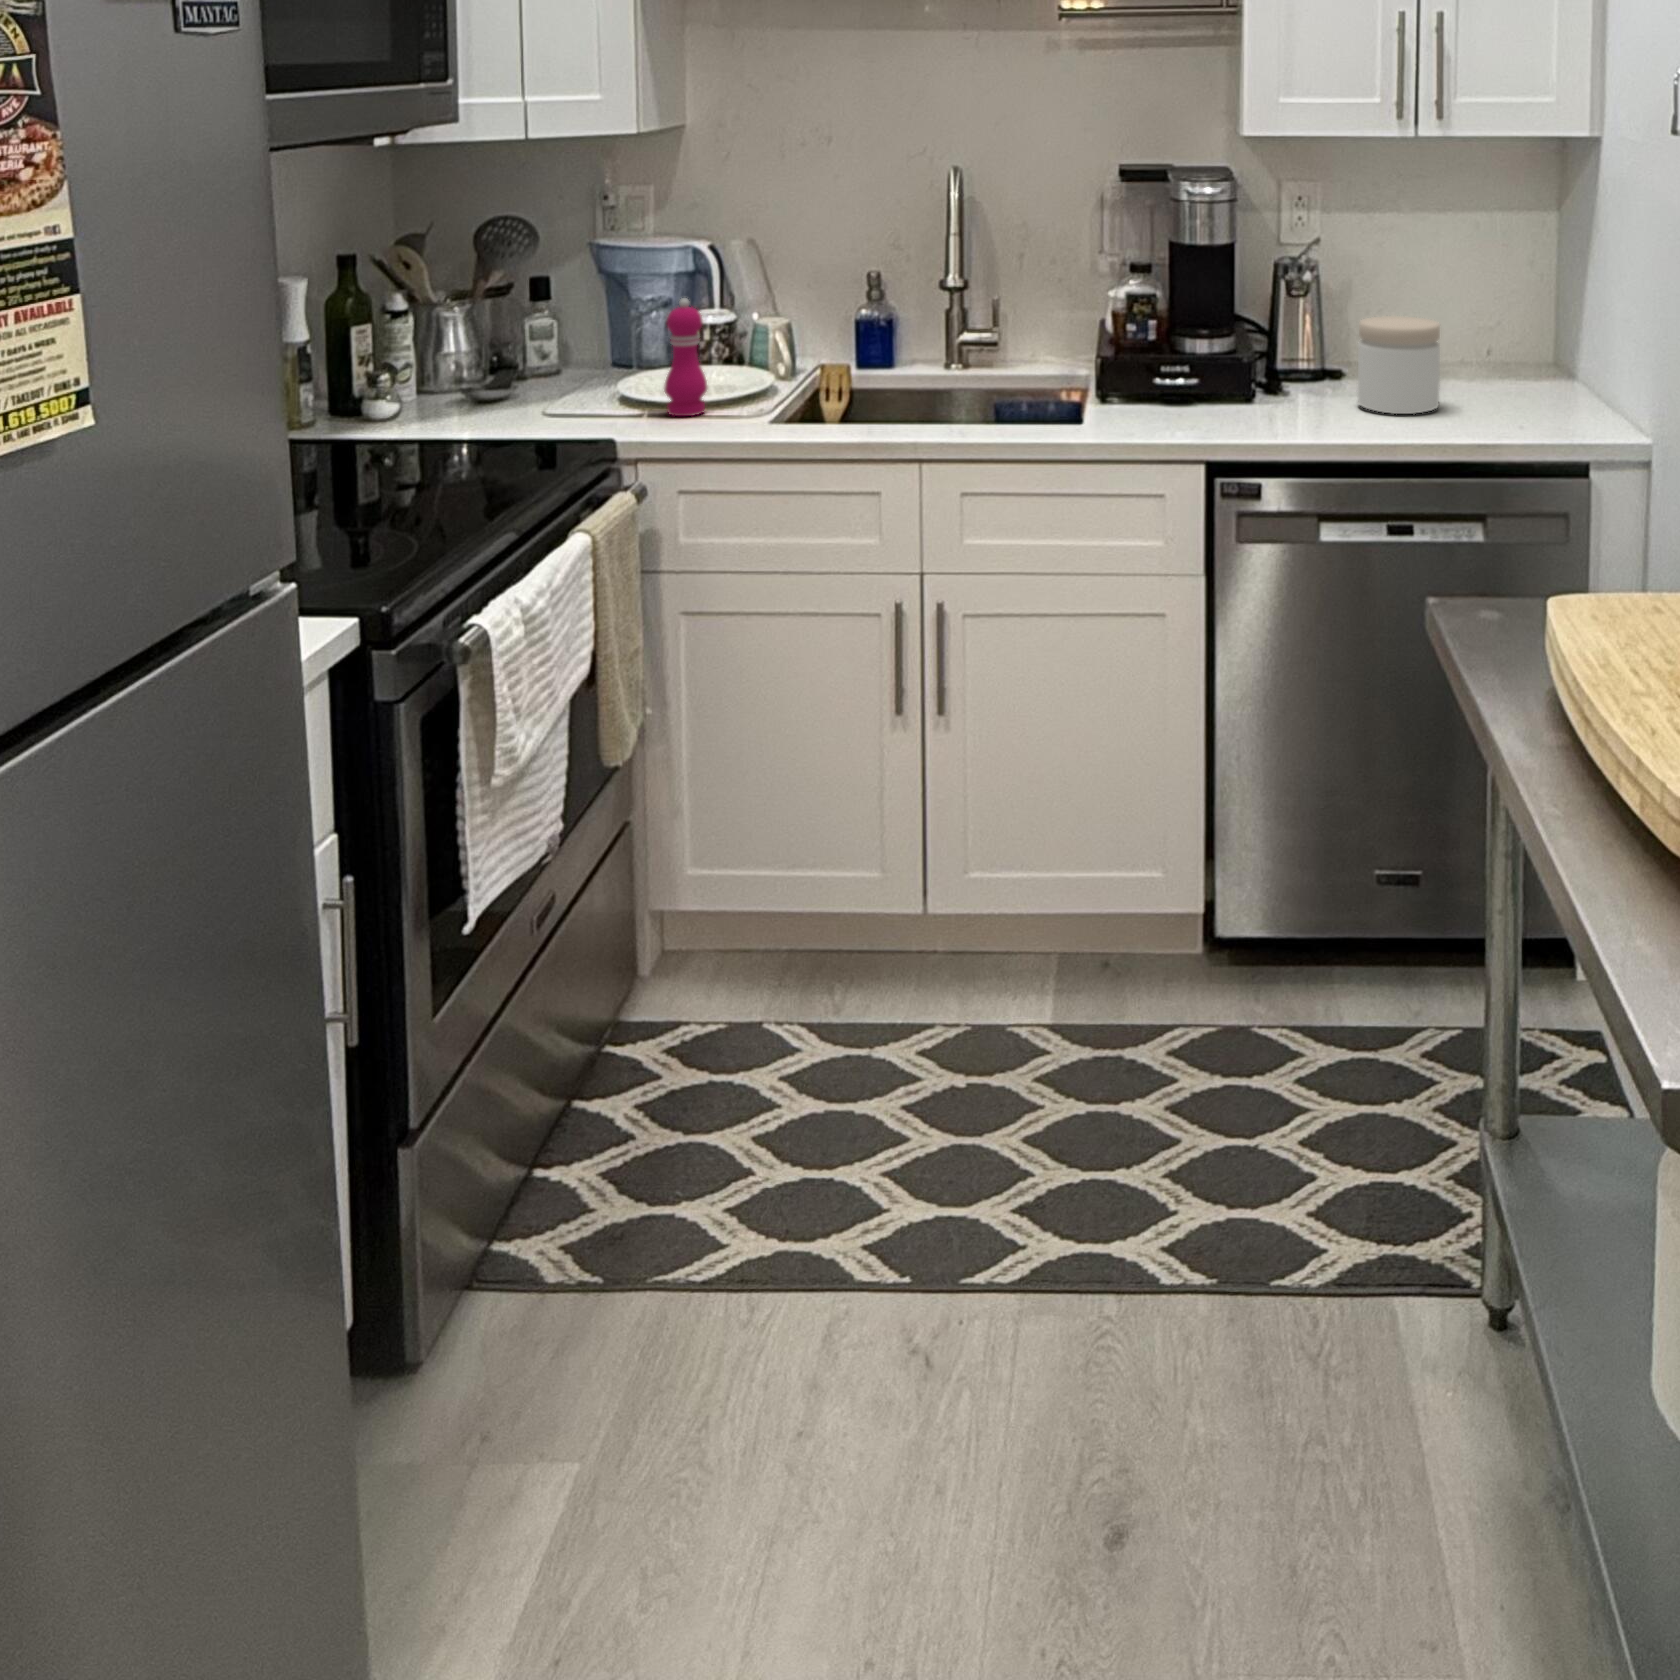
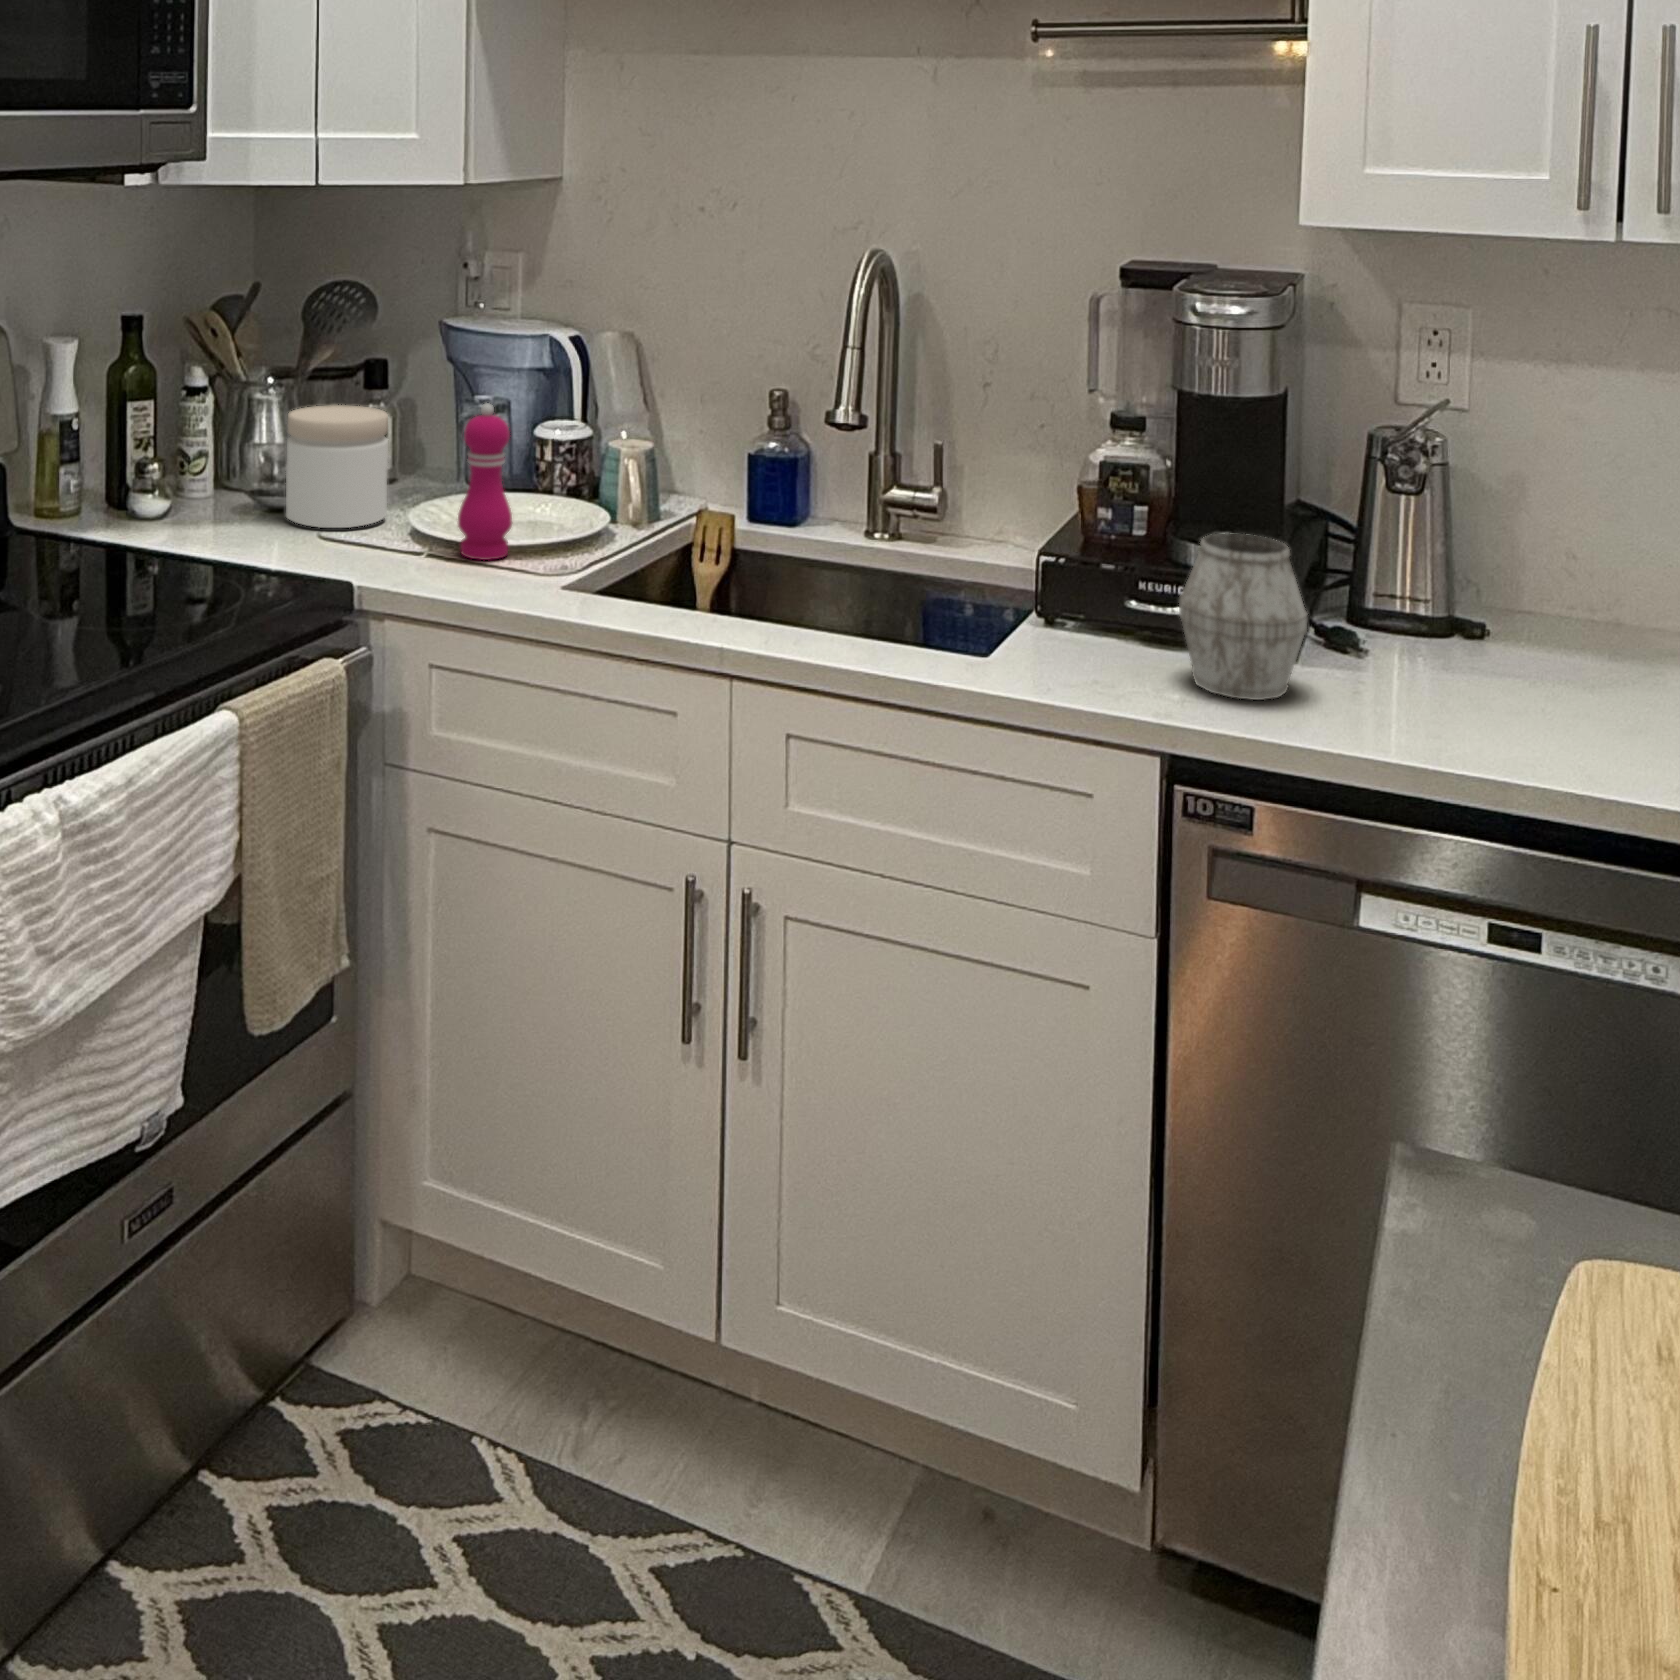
jar: present [1358,316,1440,414] -> present [286,405,388,528]
mug: none [1198,329,1273,428] -> present [1179,533,1307,700]

